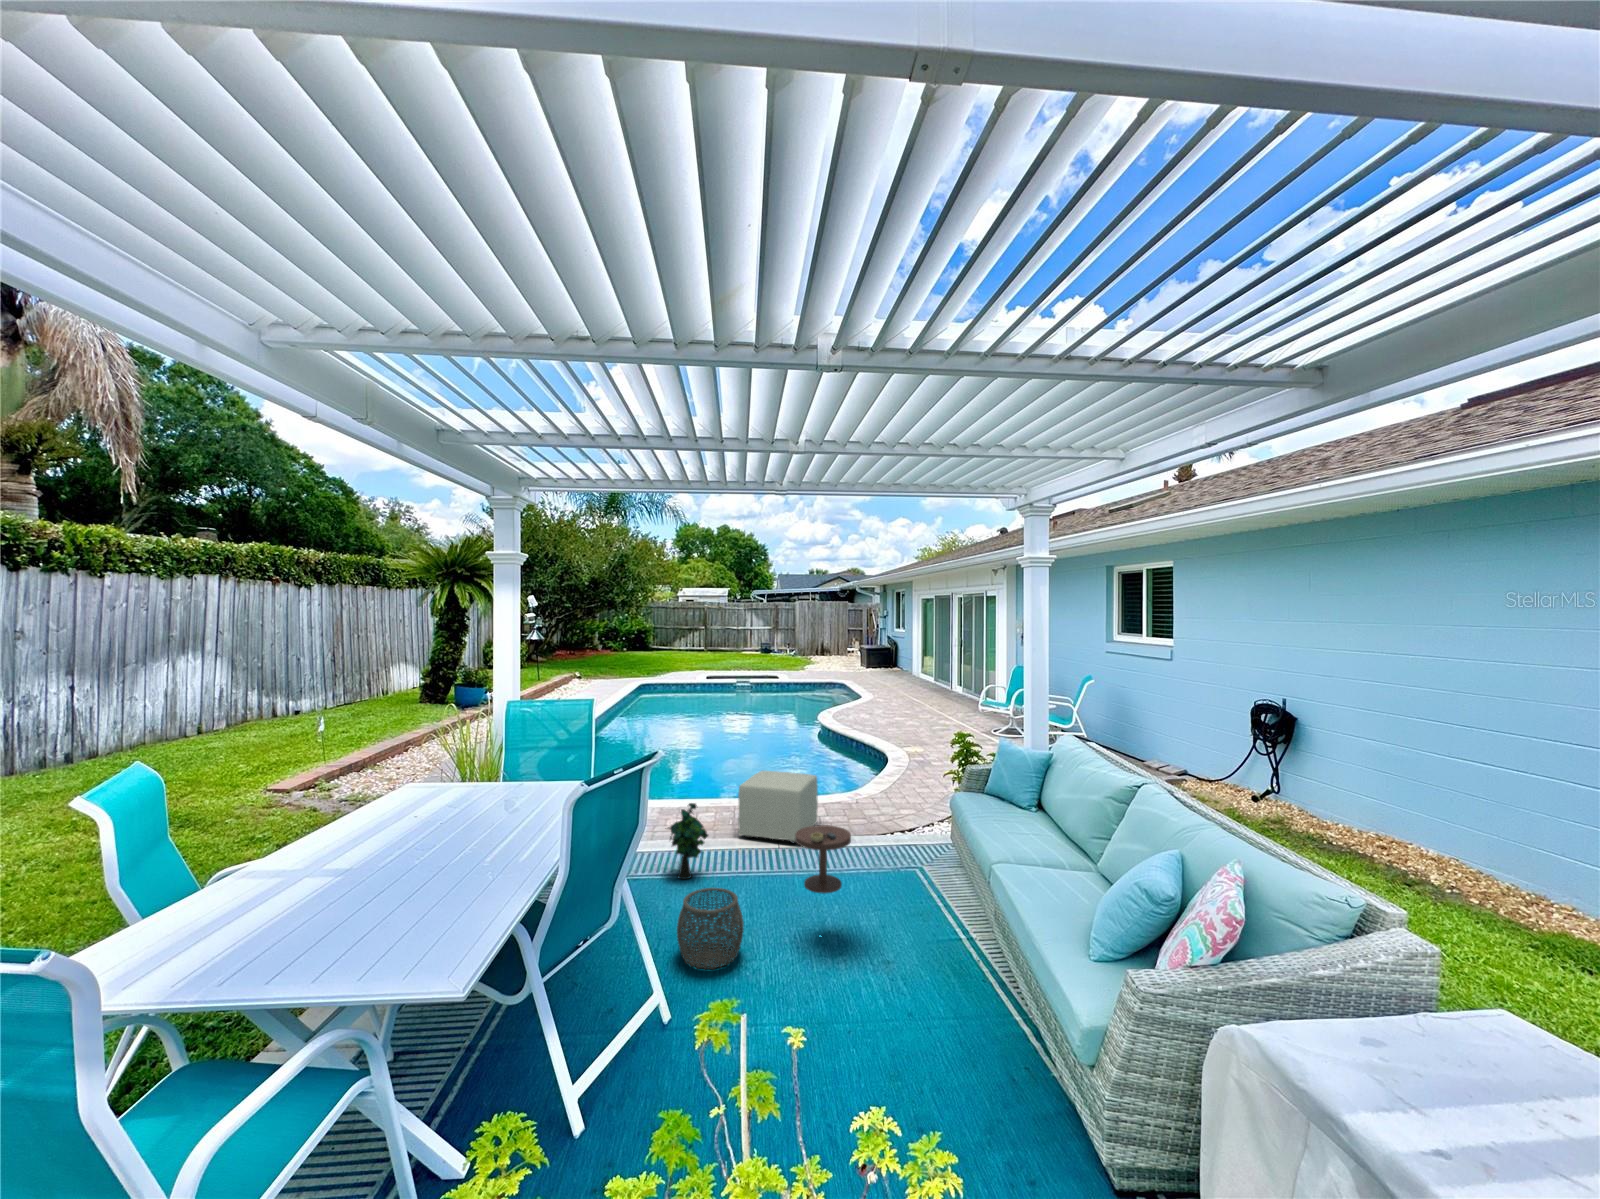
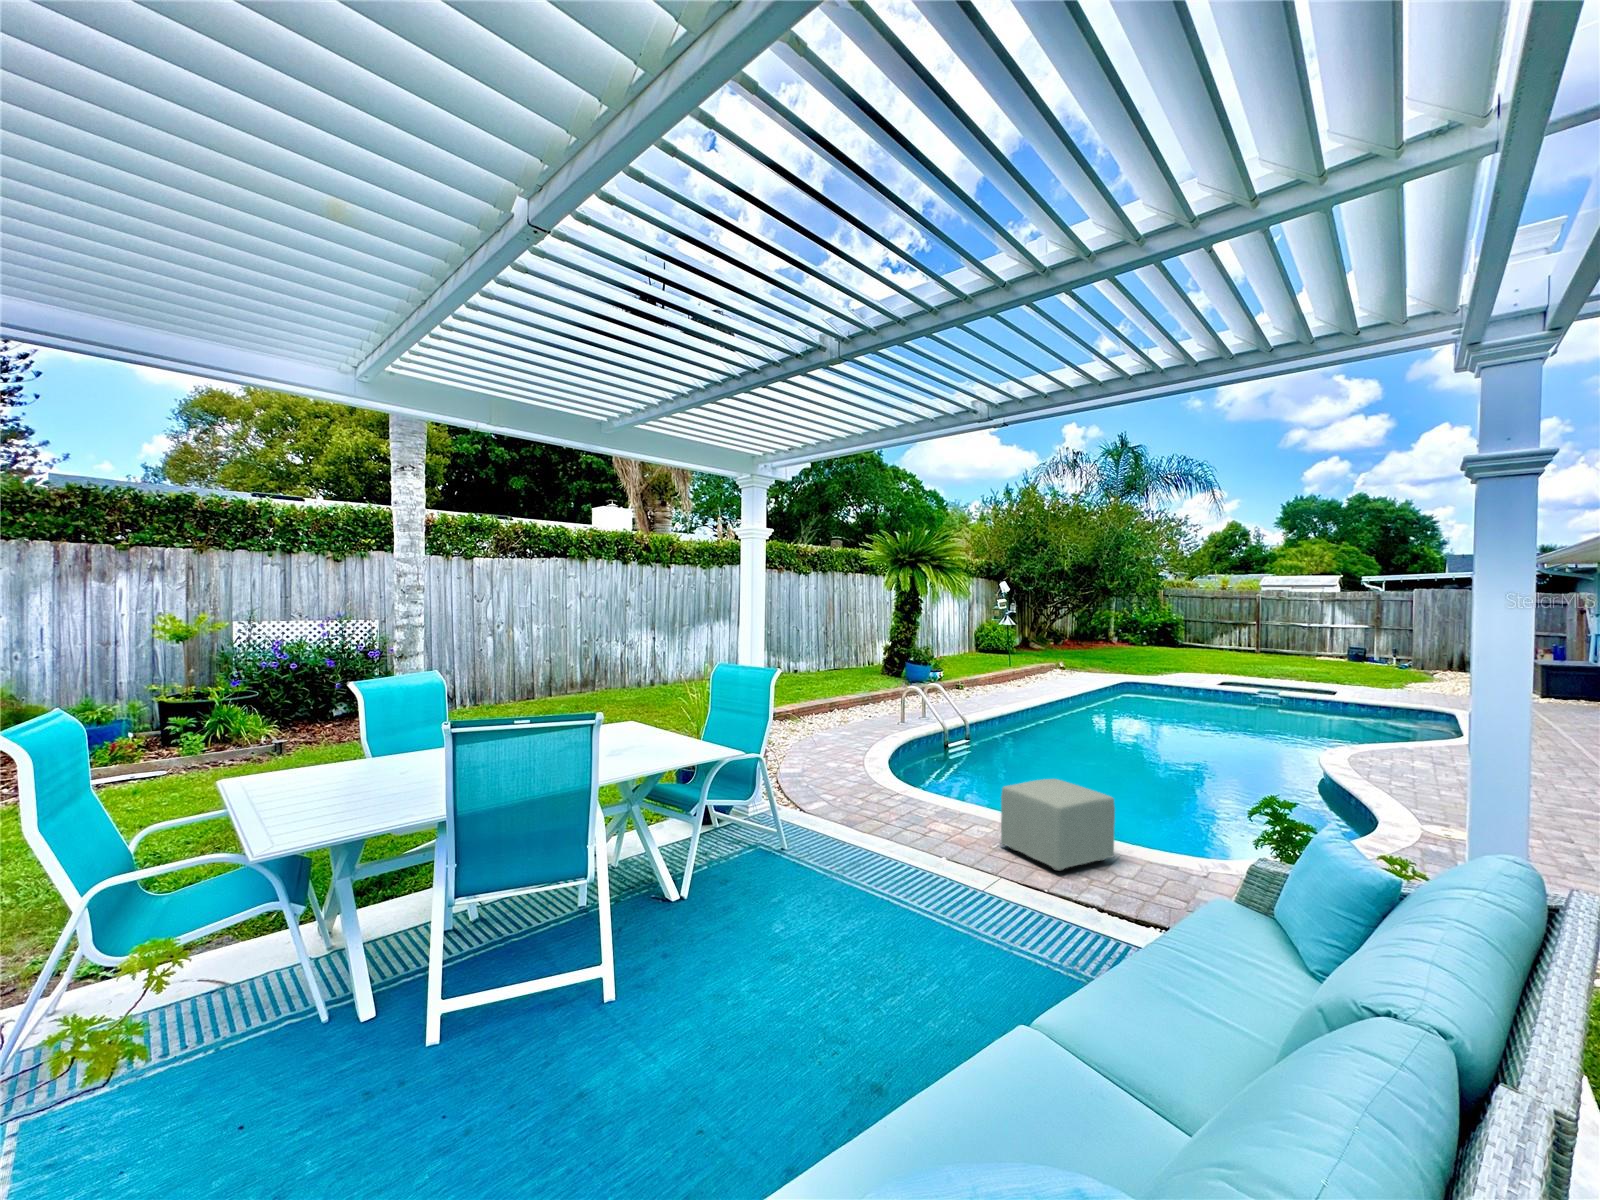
decorative plant: present [668,803,708,879] -> none [880,787,923,865]
side table: present [795,825,851,894] -> none [918,833,987,963]
woven basket: present [677,888,744,969] -> none [787,863,857,946]

